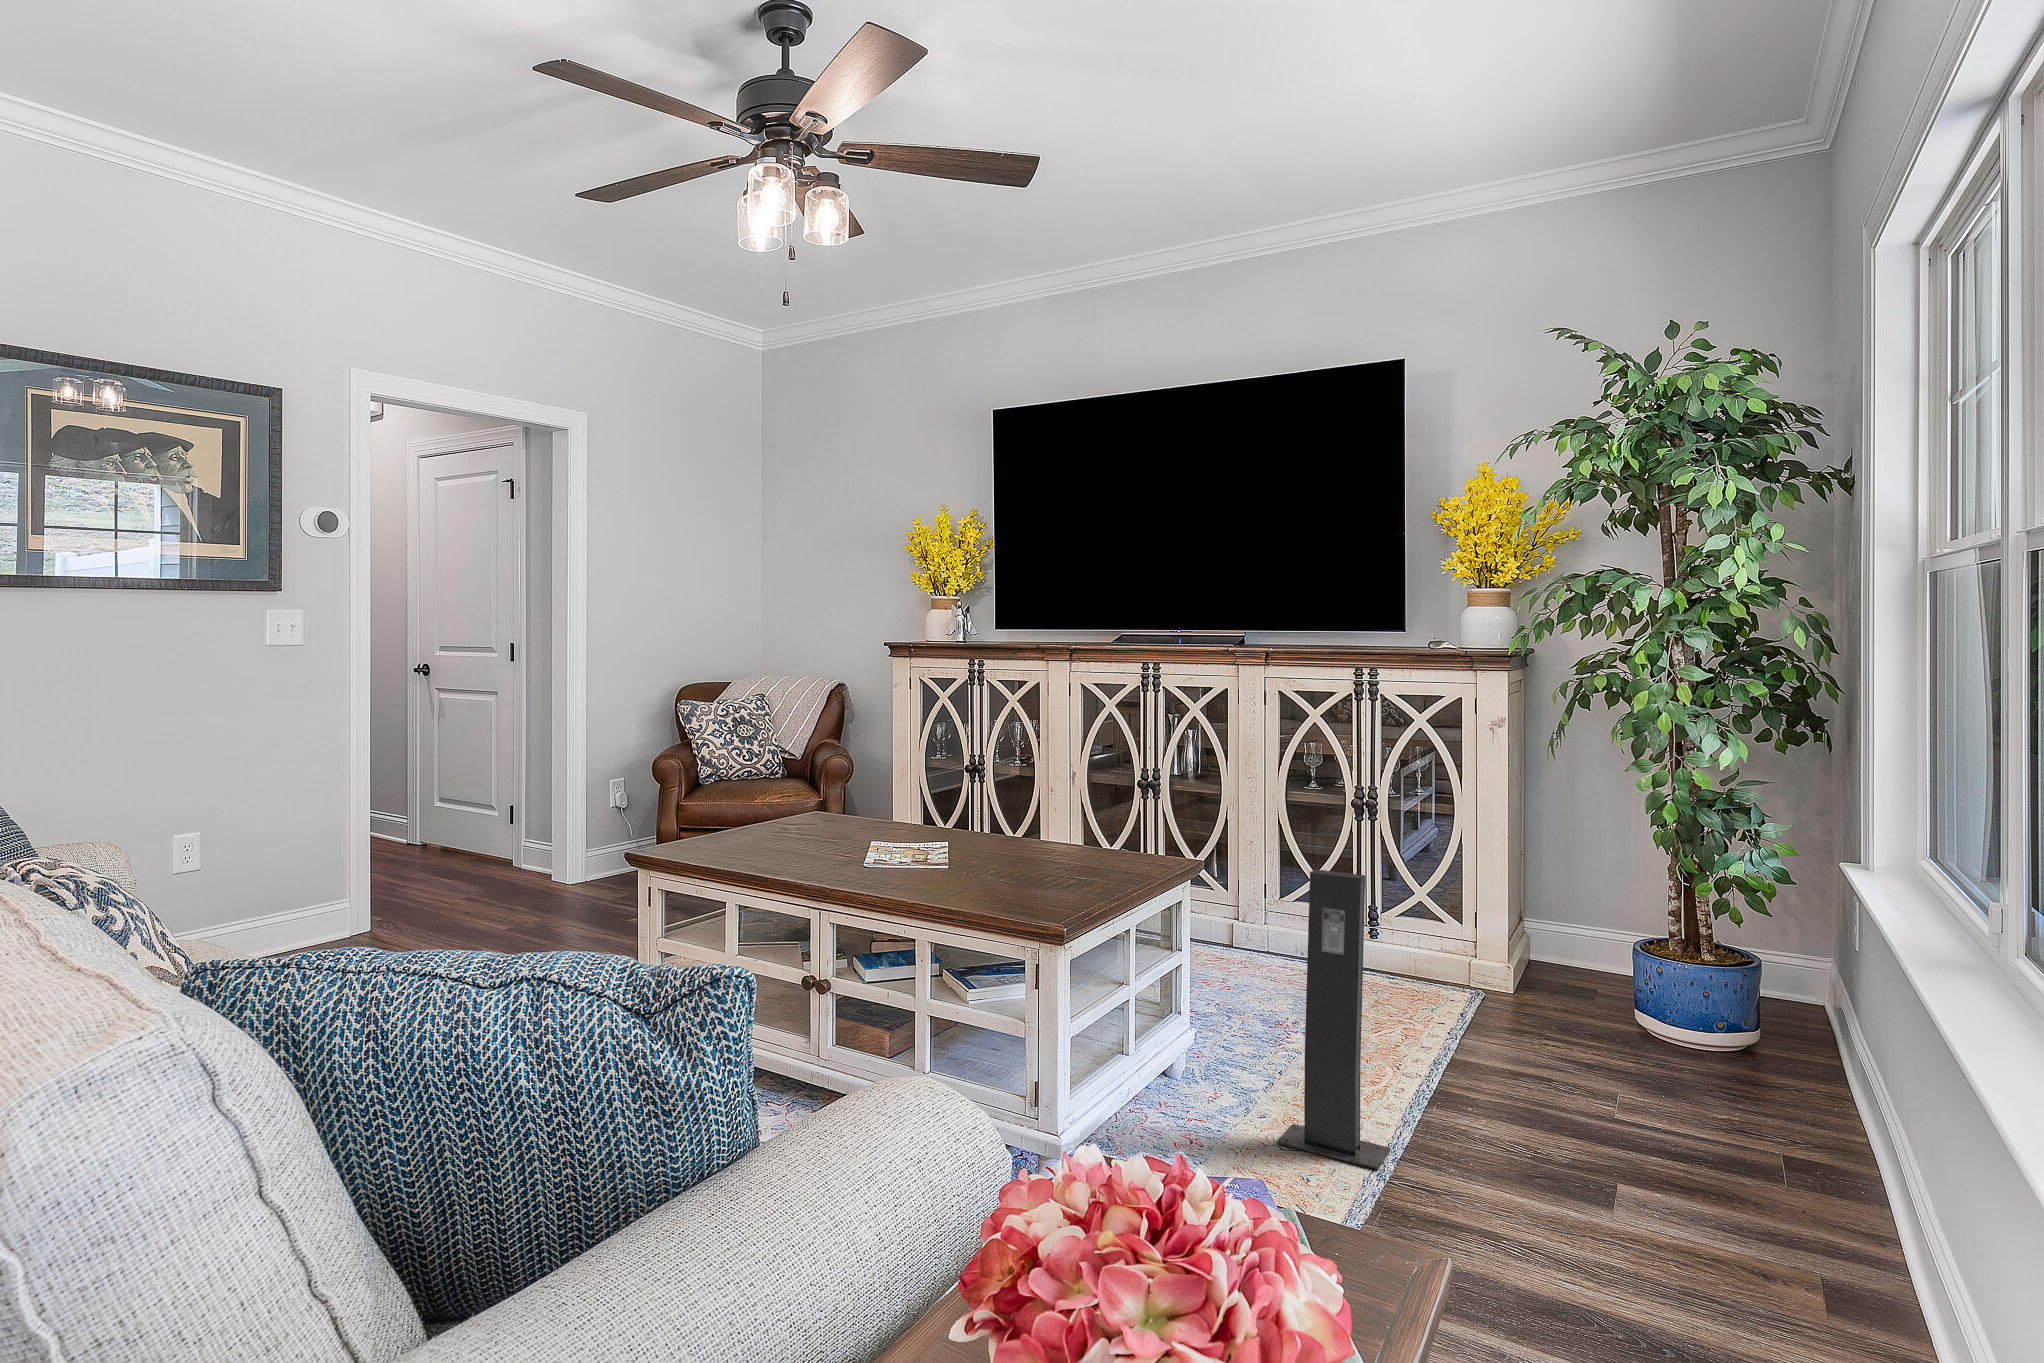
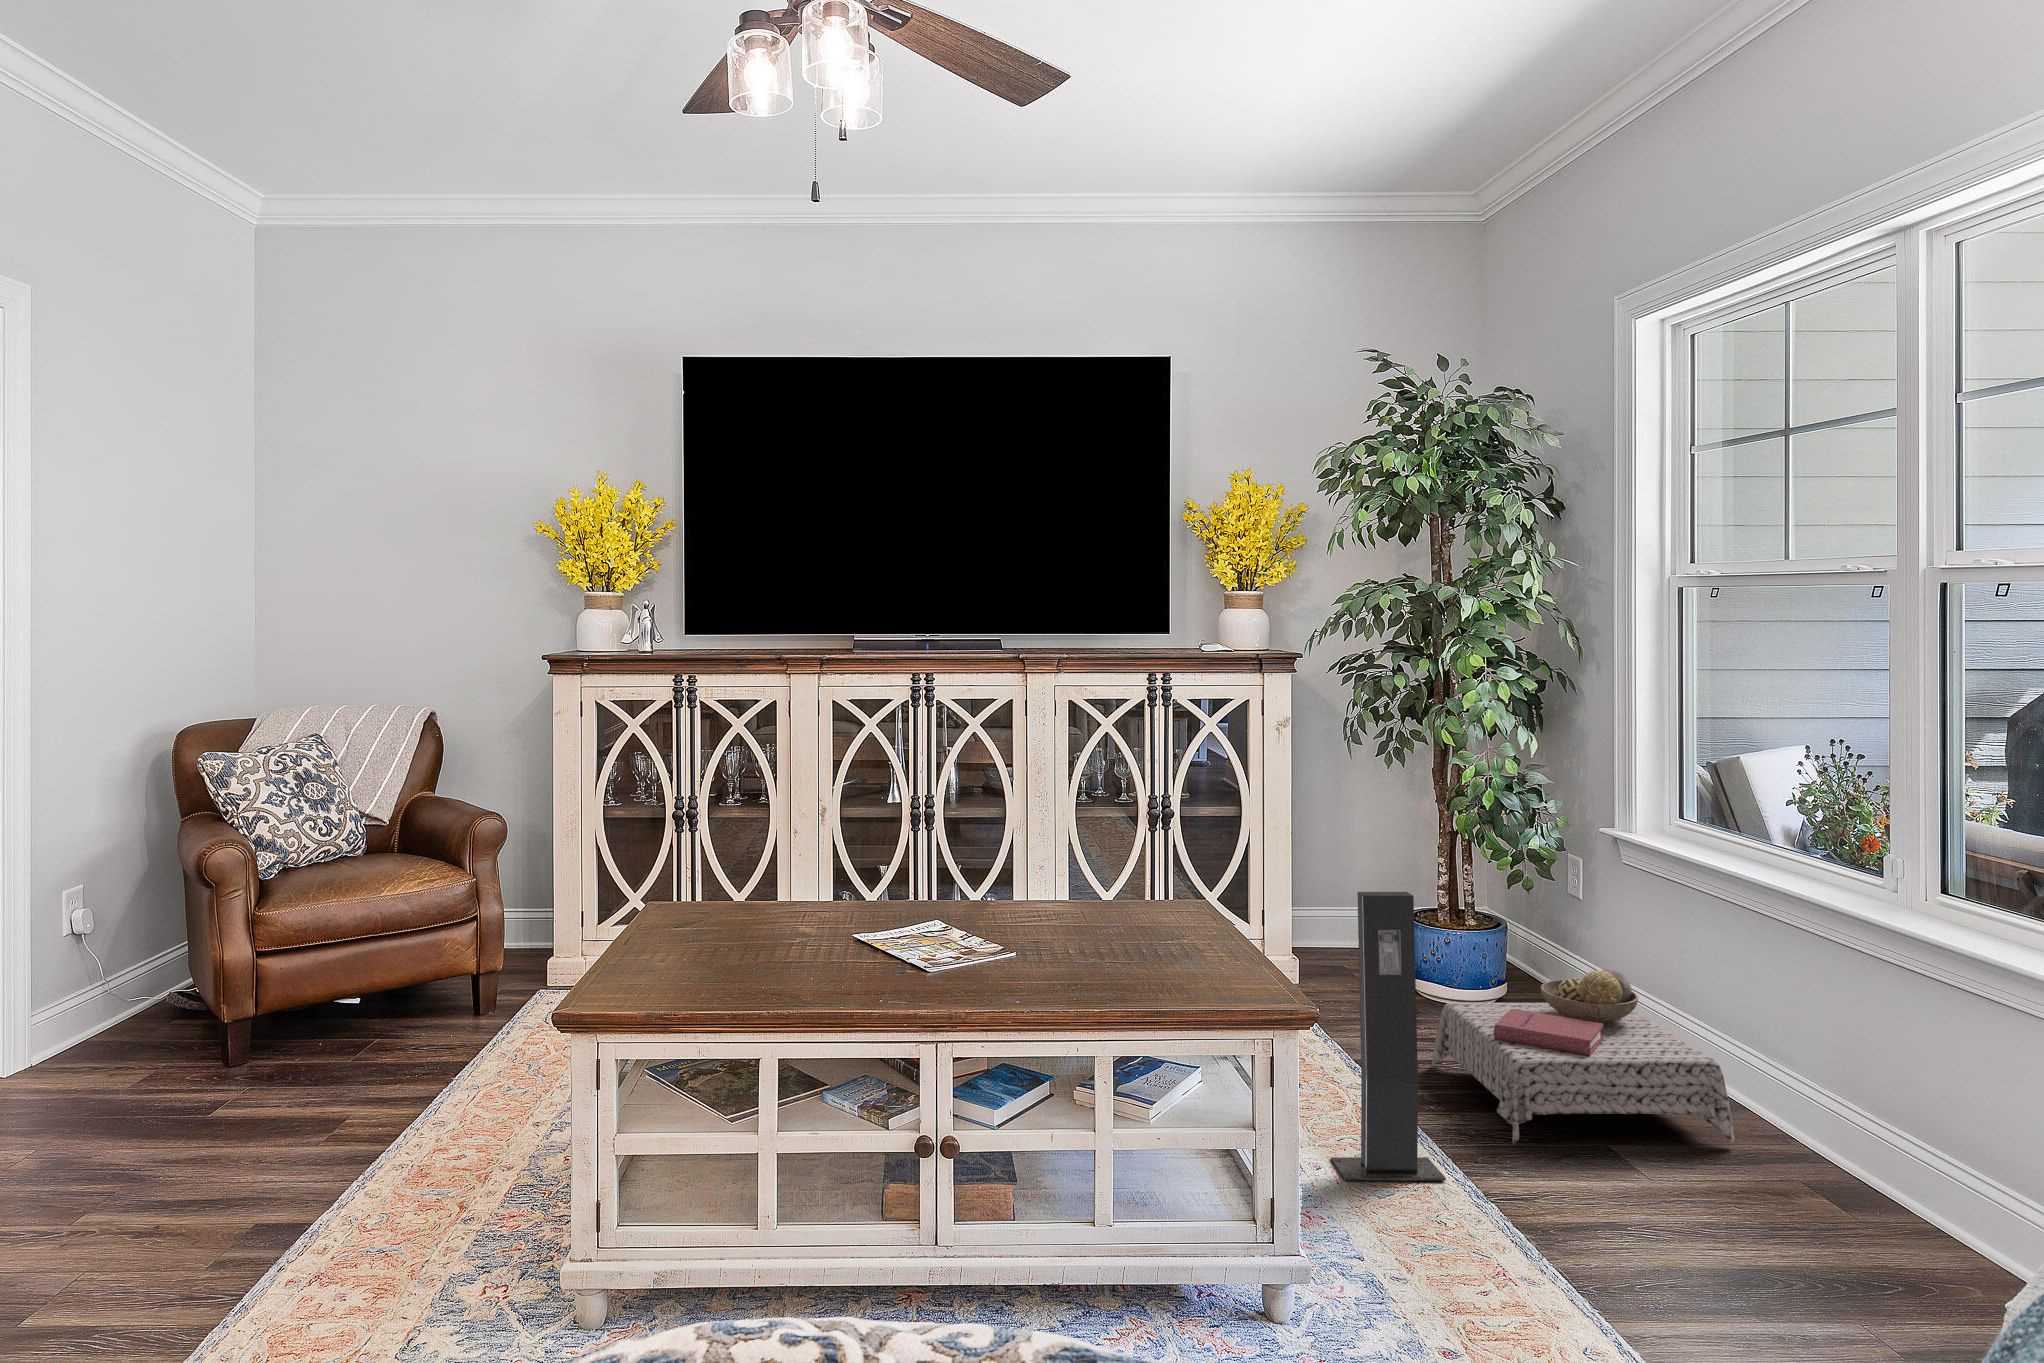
ottoman: none [1501,1005,1805,1231] -> present [1432,969,1734,1144]

